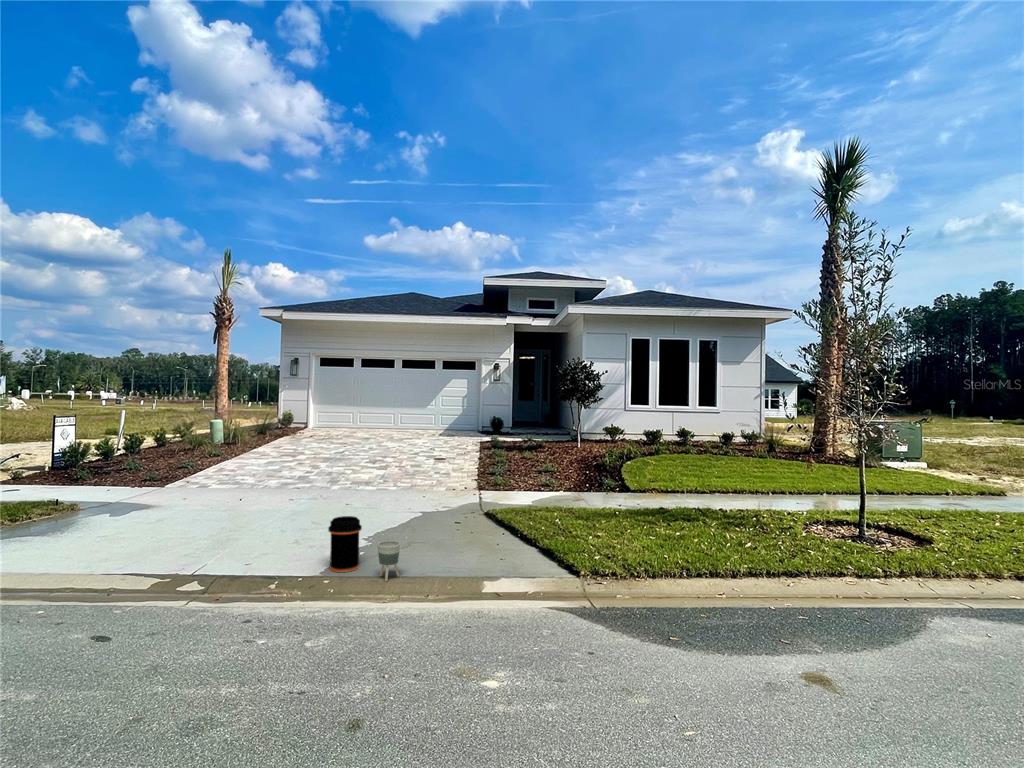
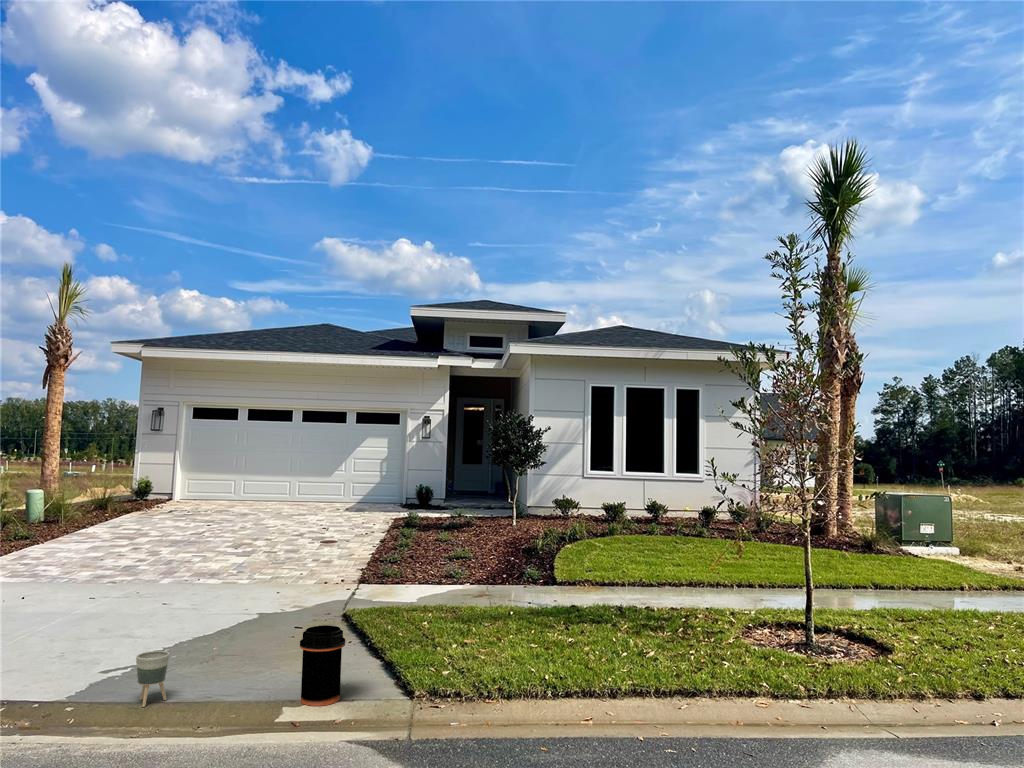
trash can: present [328,516,362,572] -> present [300,625,345,706]

